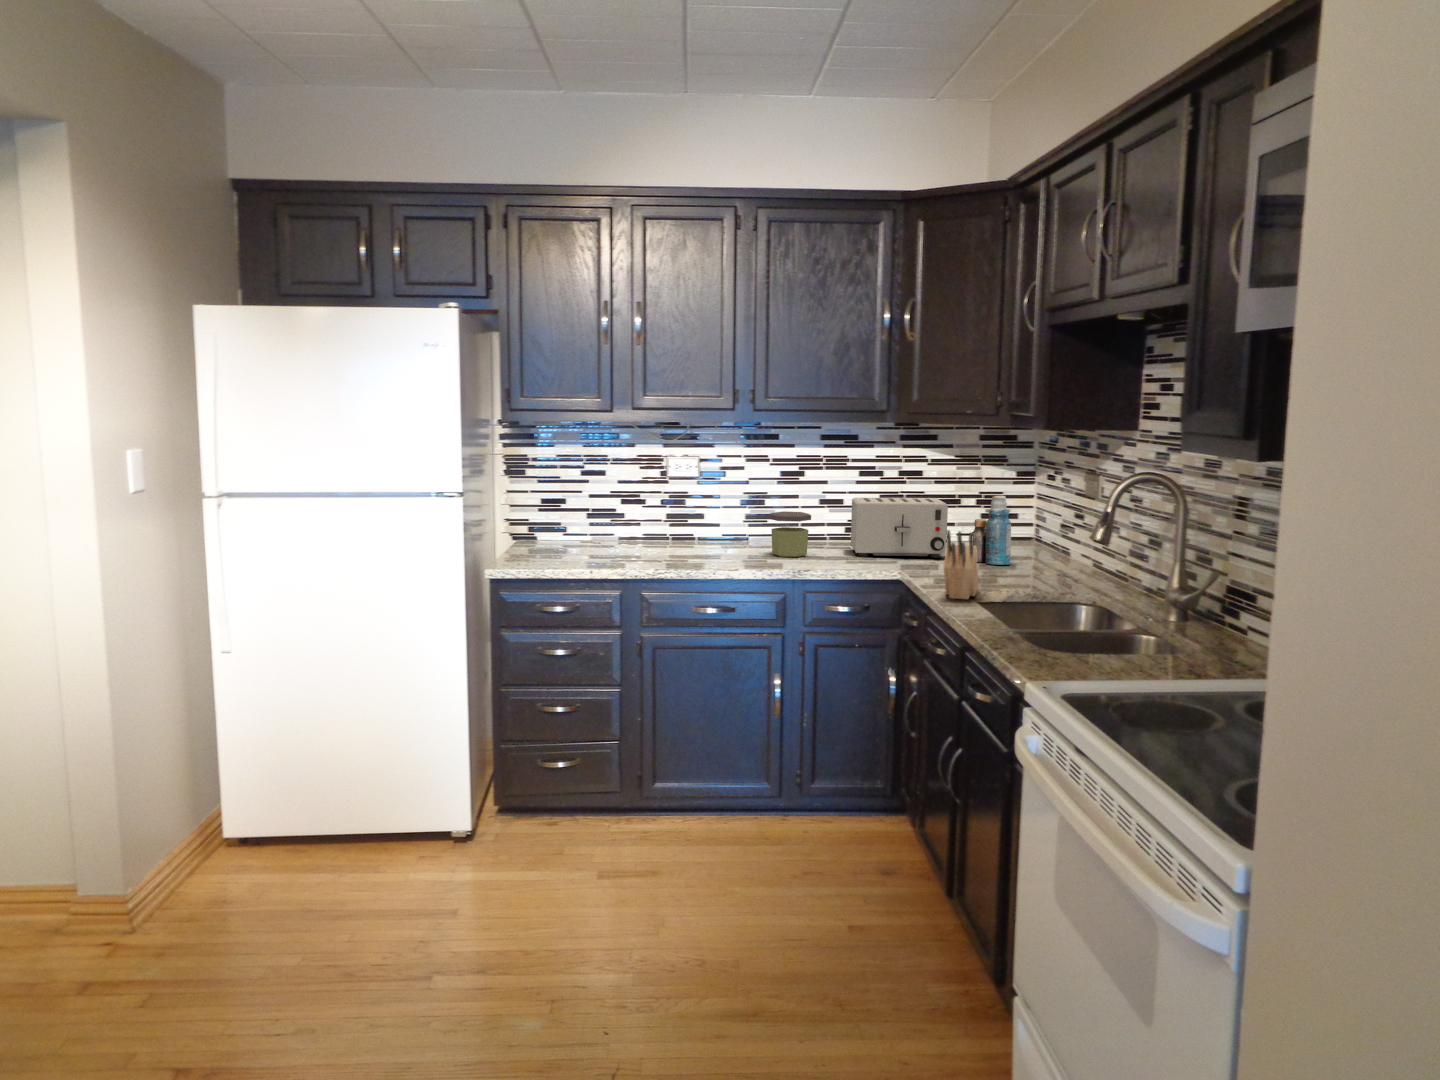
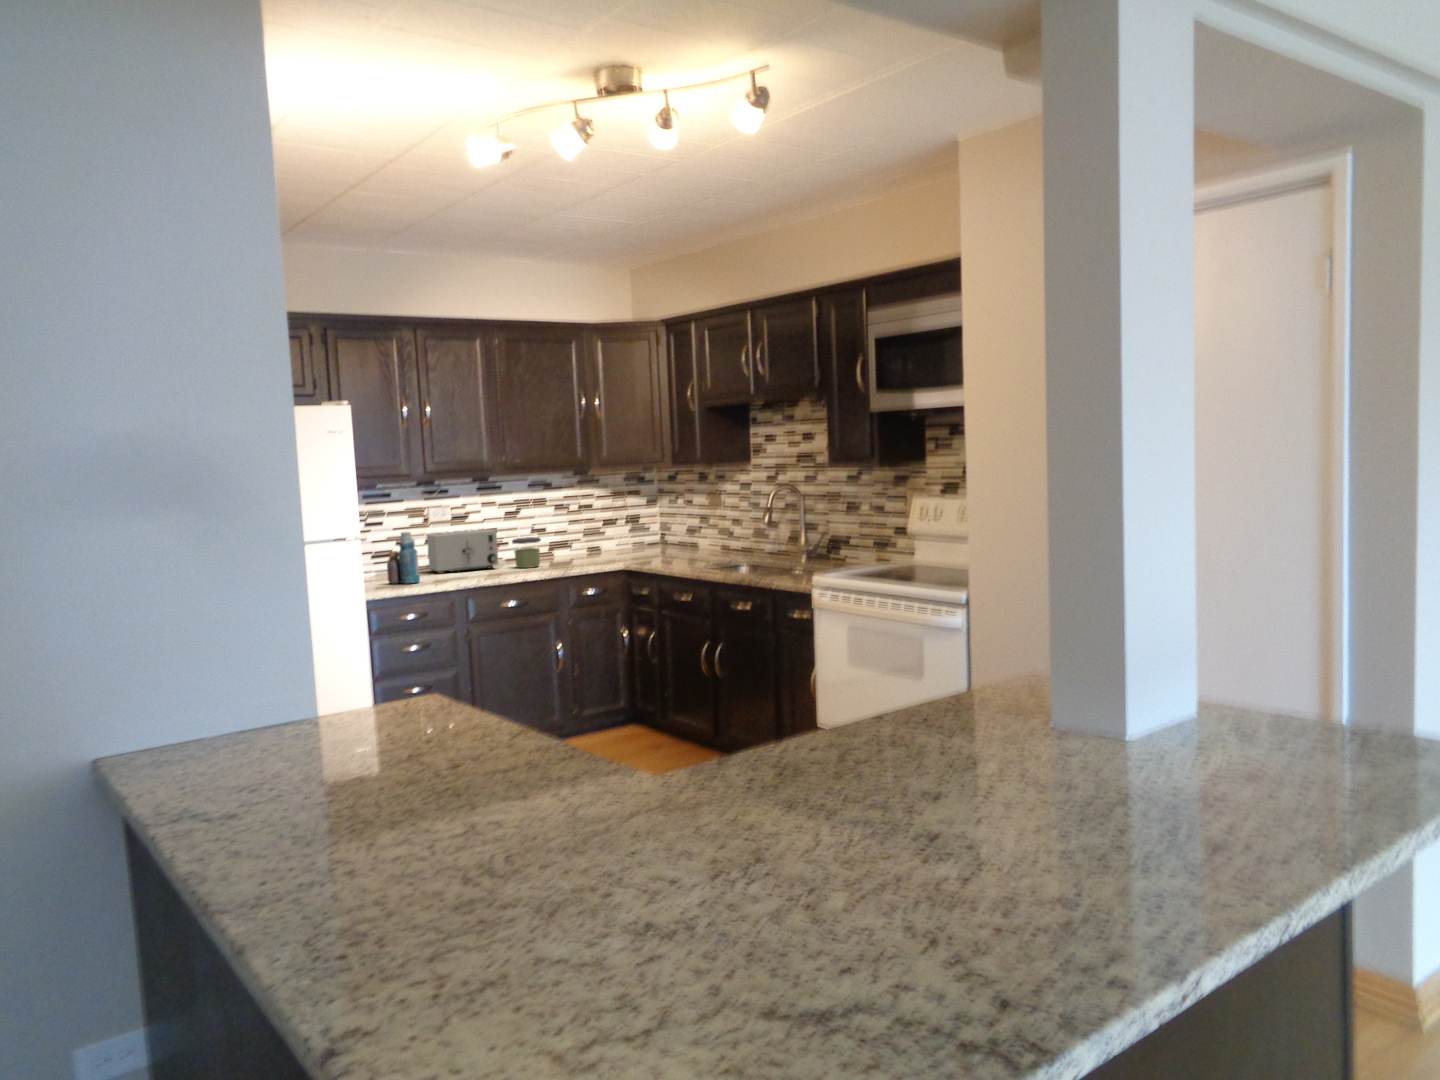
bottle: present [972,496,1011,565] -> present [387,532,420,584]
toaster: present [851,497,948,558] -> present [426,529,498,574]
knife block: present [944,530,978,599] -> none [664,529,690,570]

